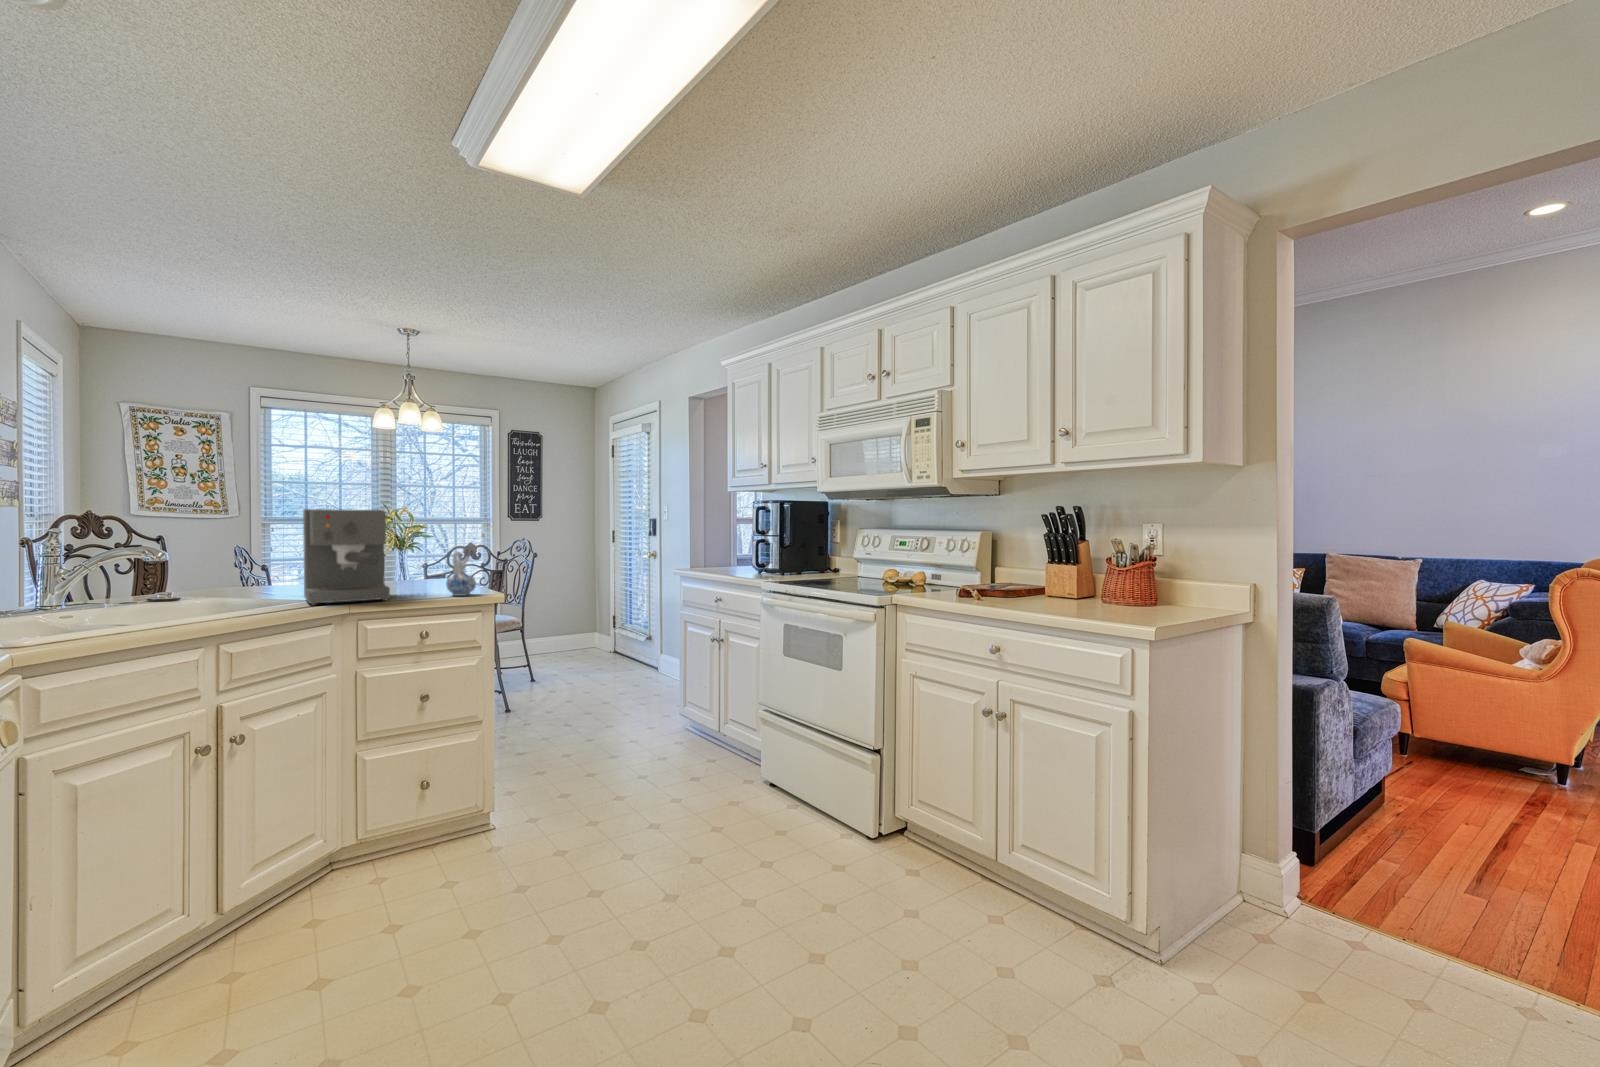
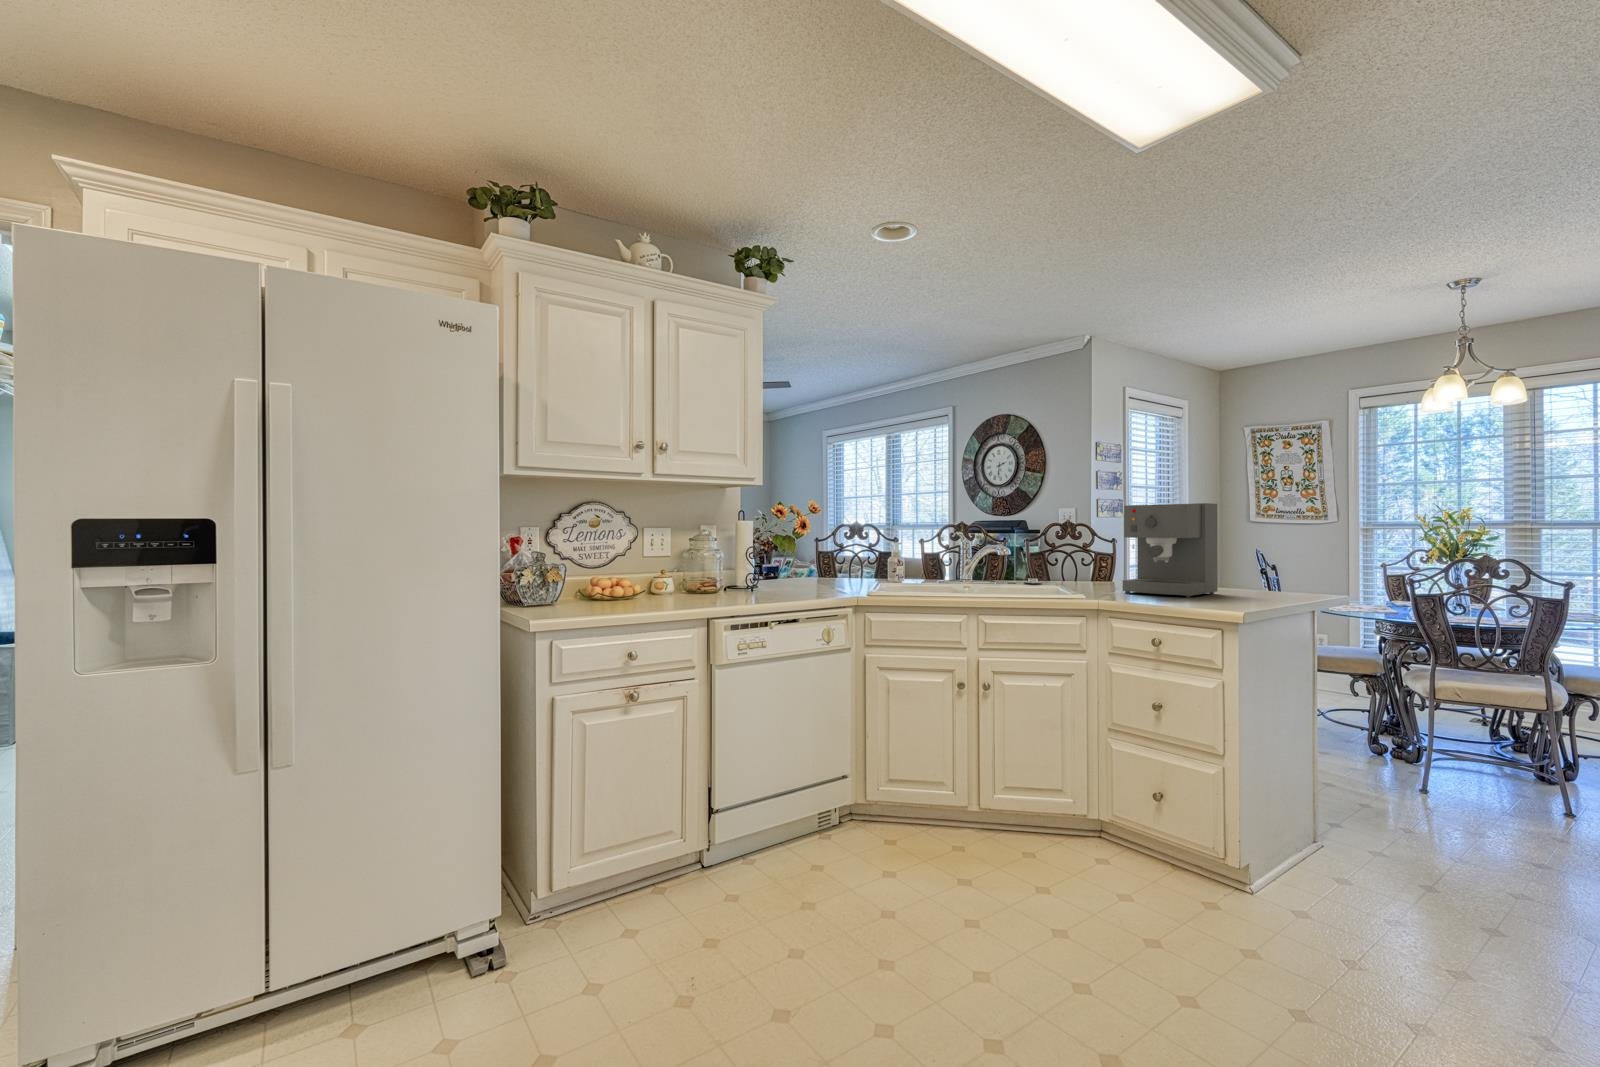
ceramic pitcher: present [446,551,476,596] -> none [1255,549,1294,603]

